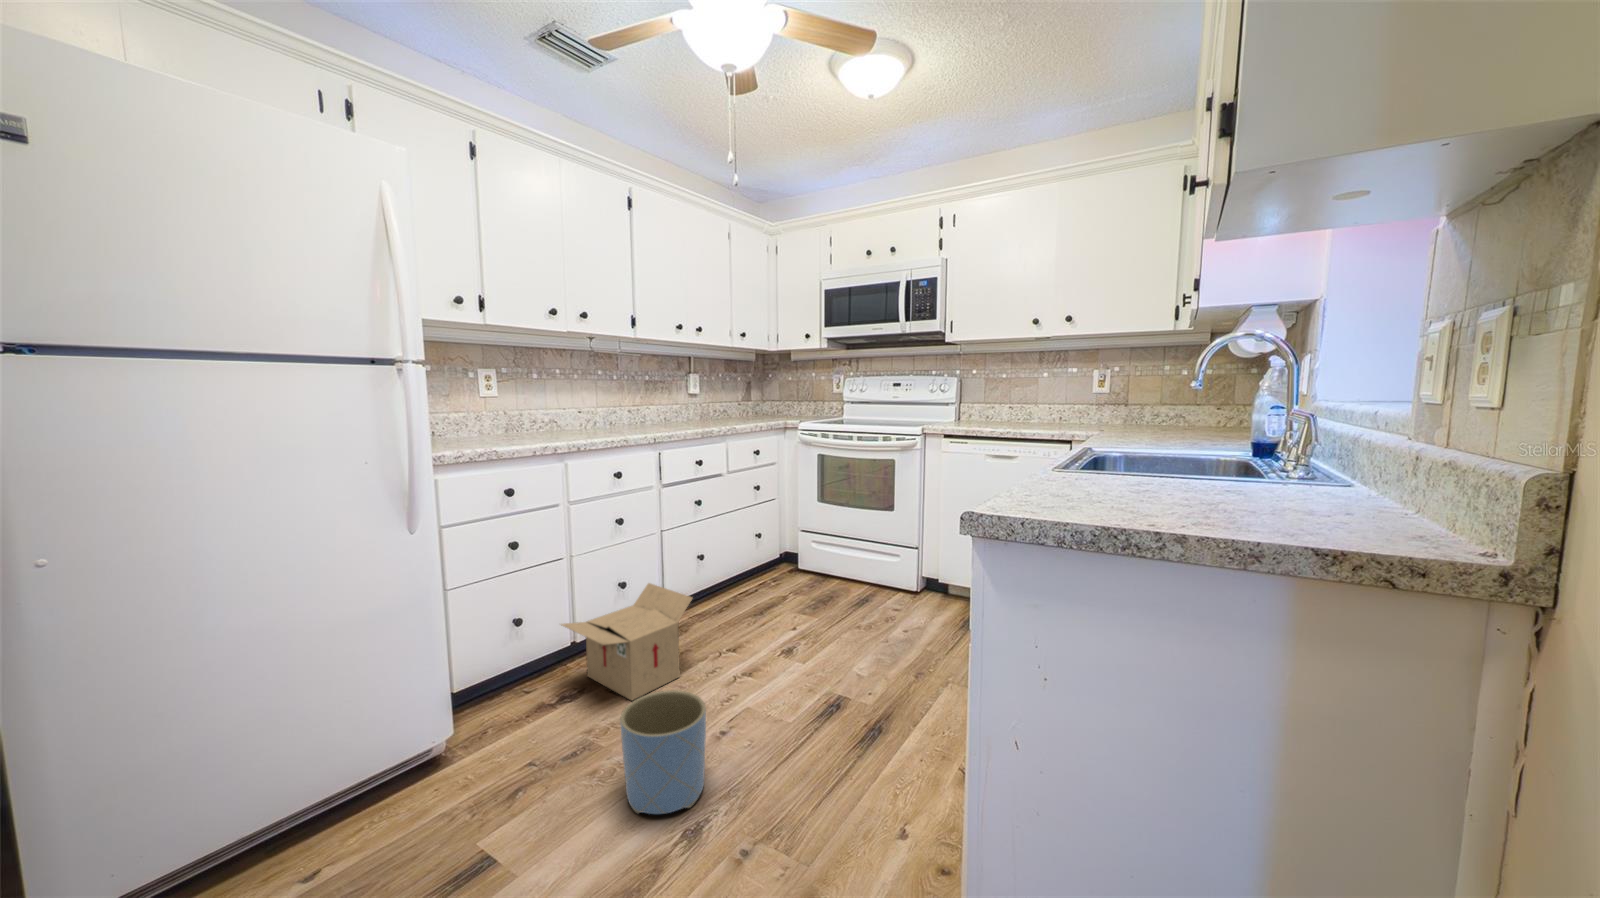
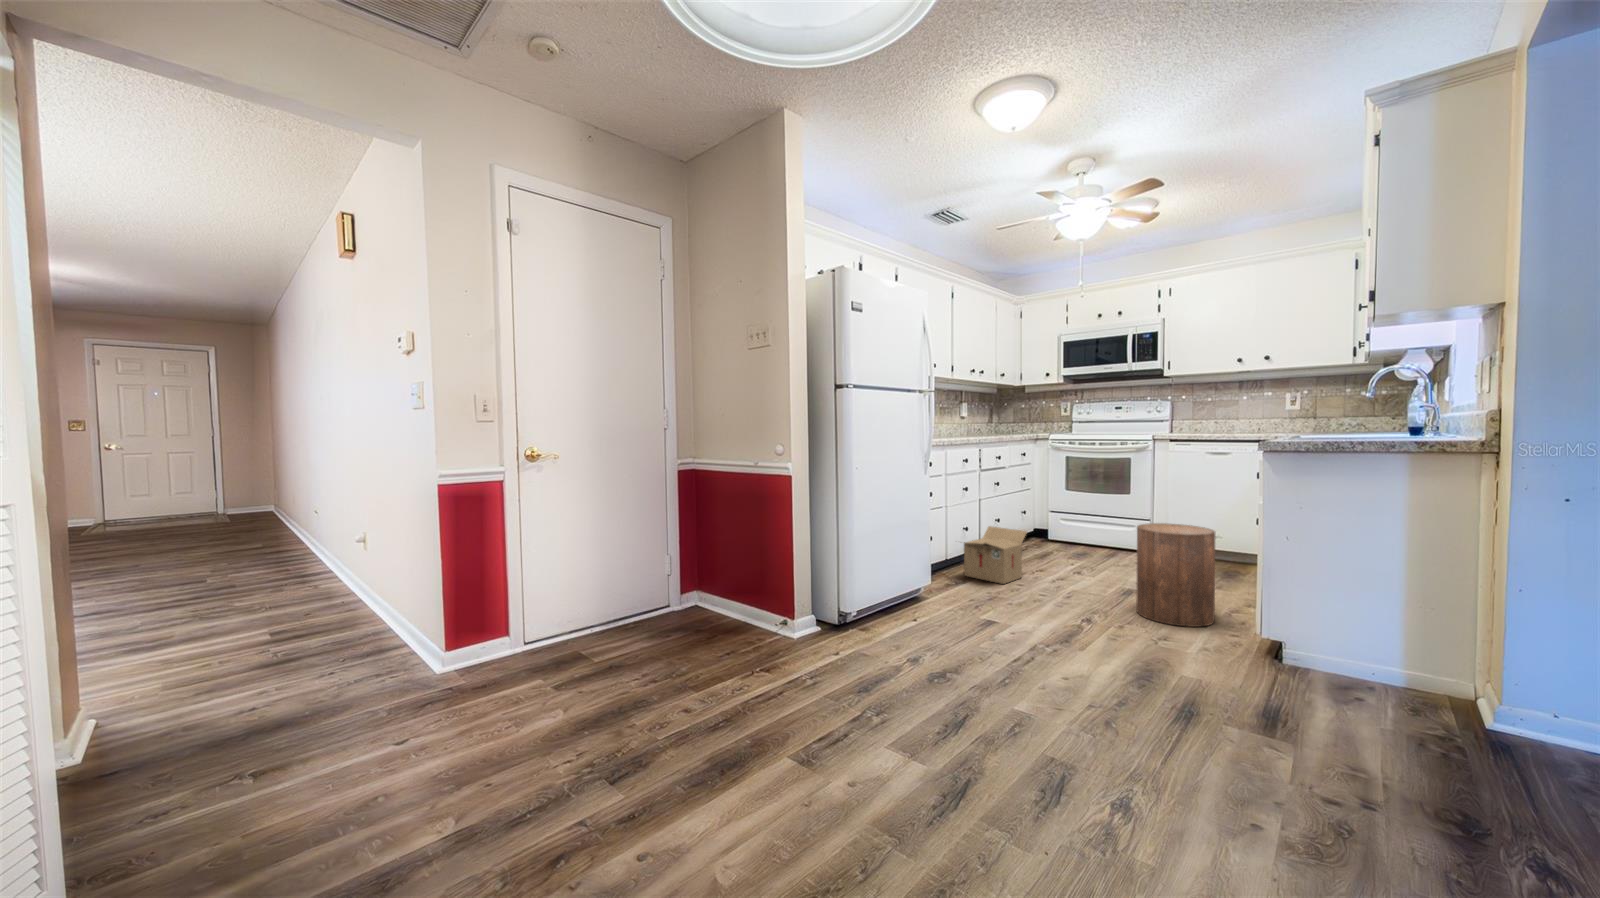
stool: none [800,613,927,841] -> present [1136,523,1215,627]
planter: present [620,690,706,814] -> none [1039,562,1085,614]

